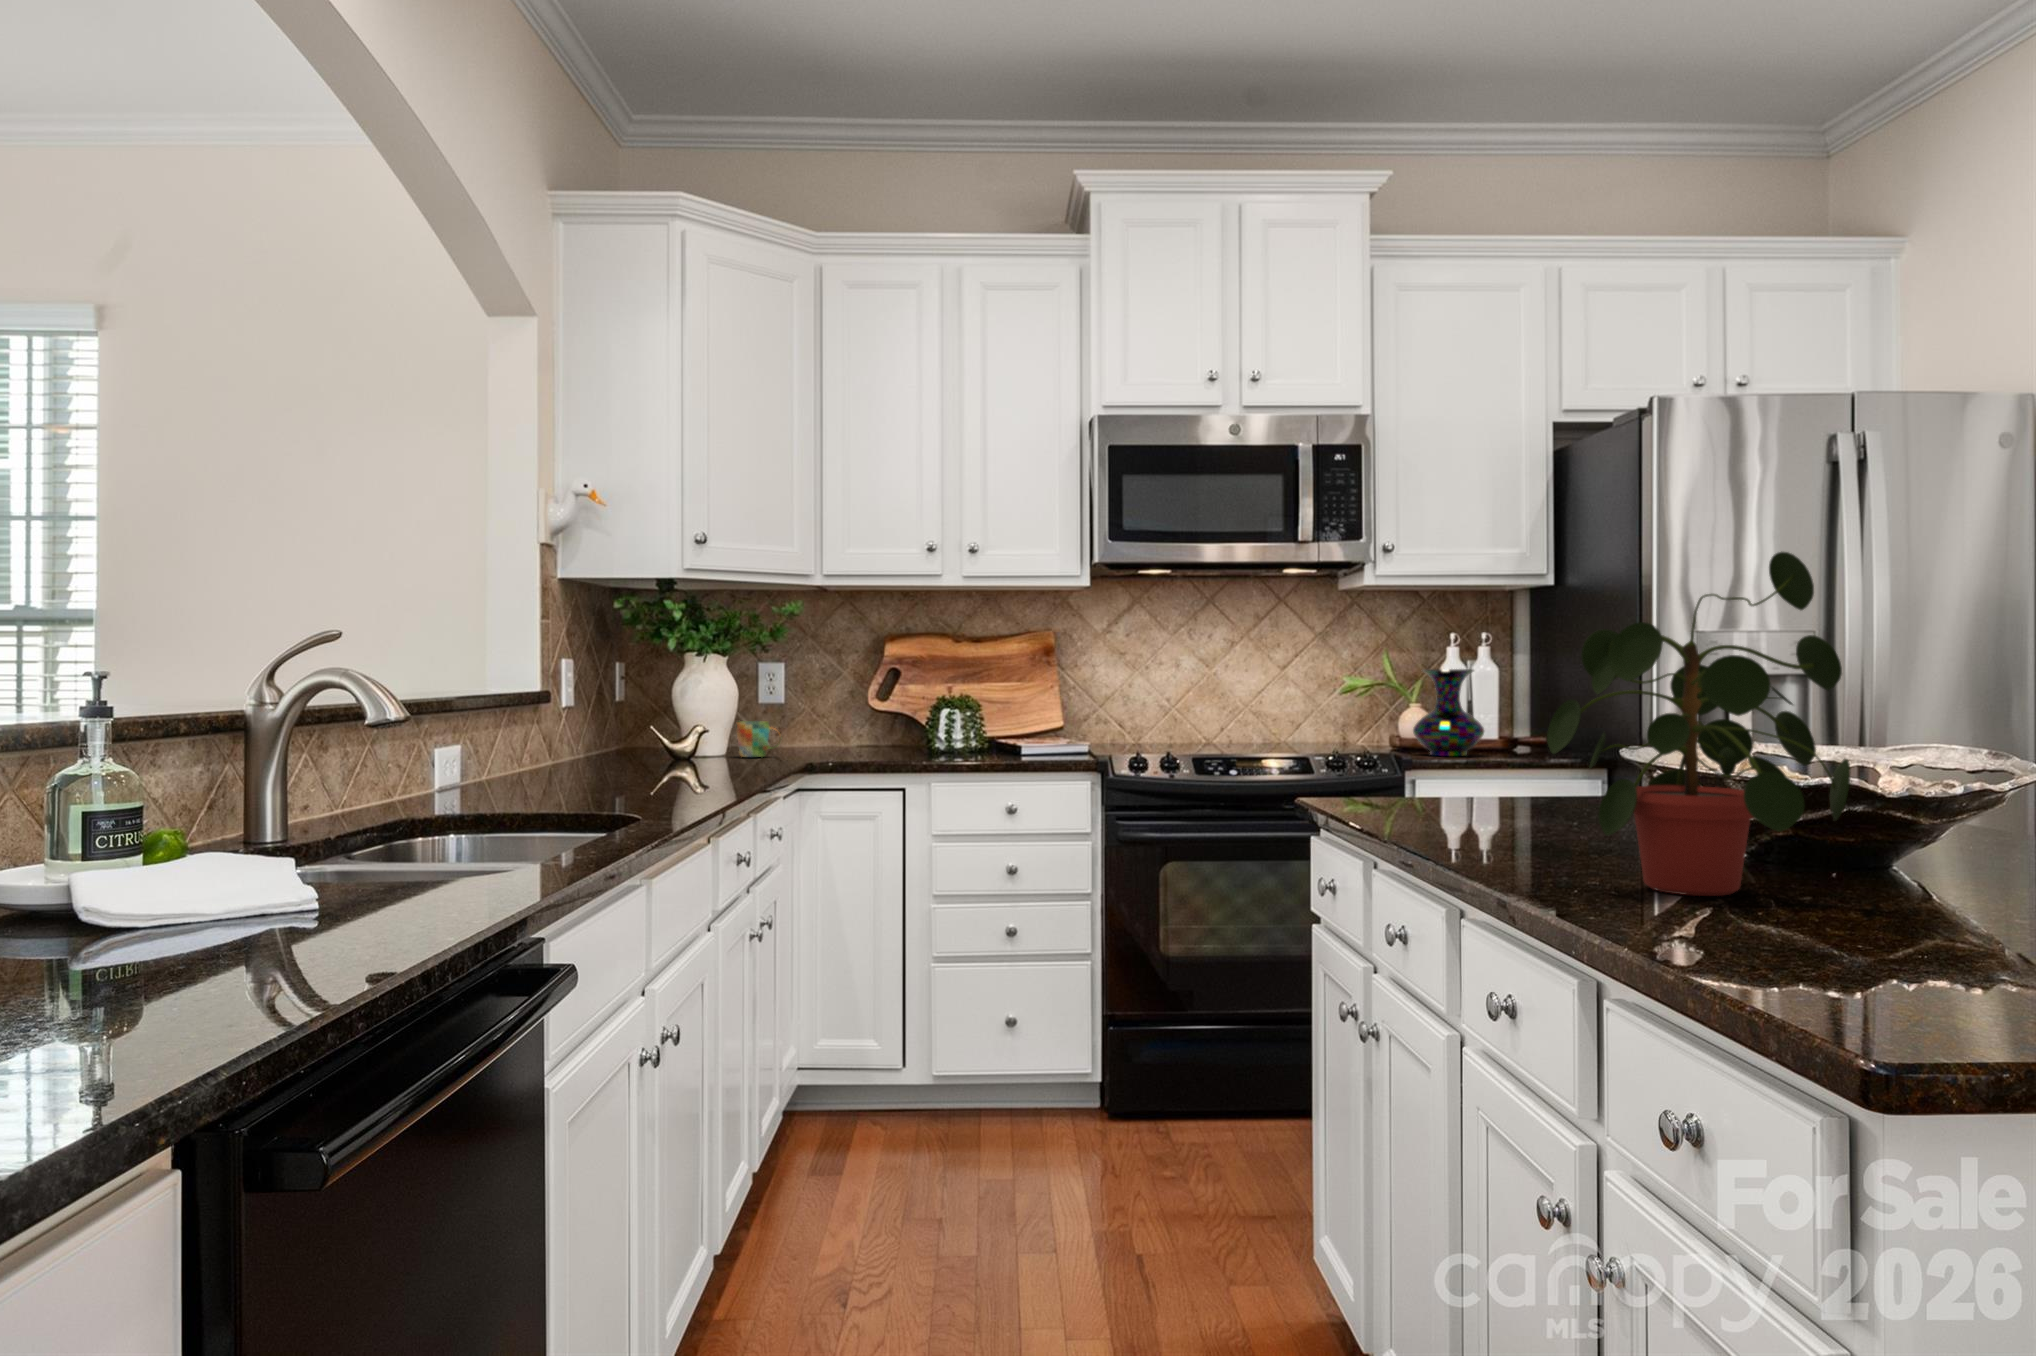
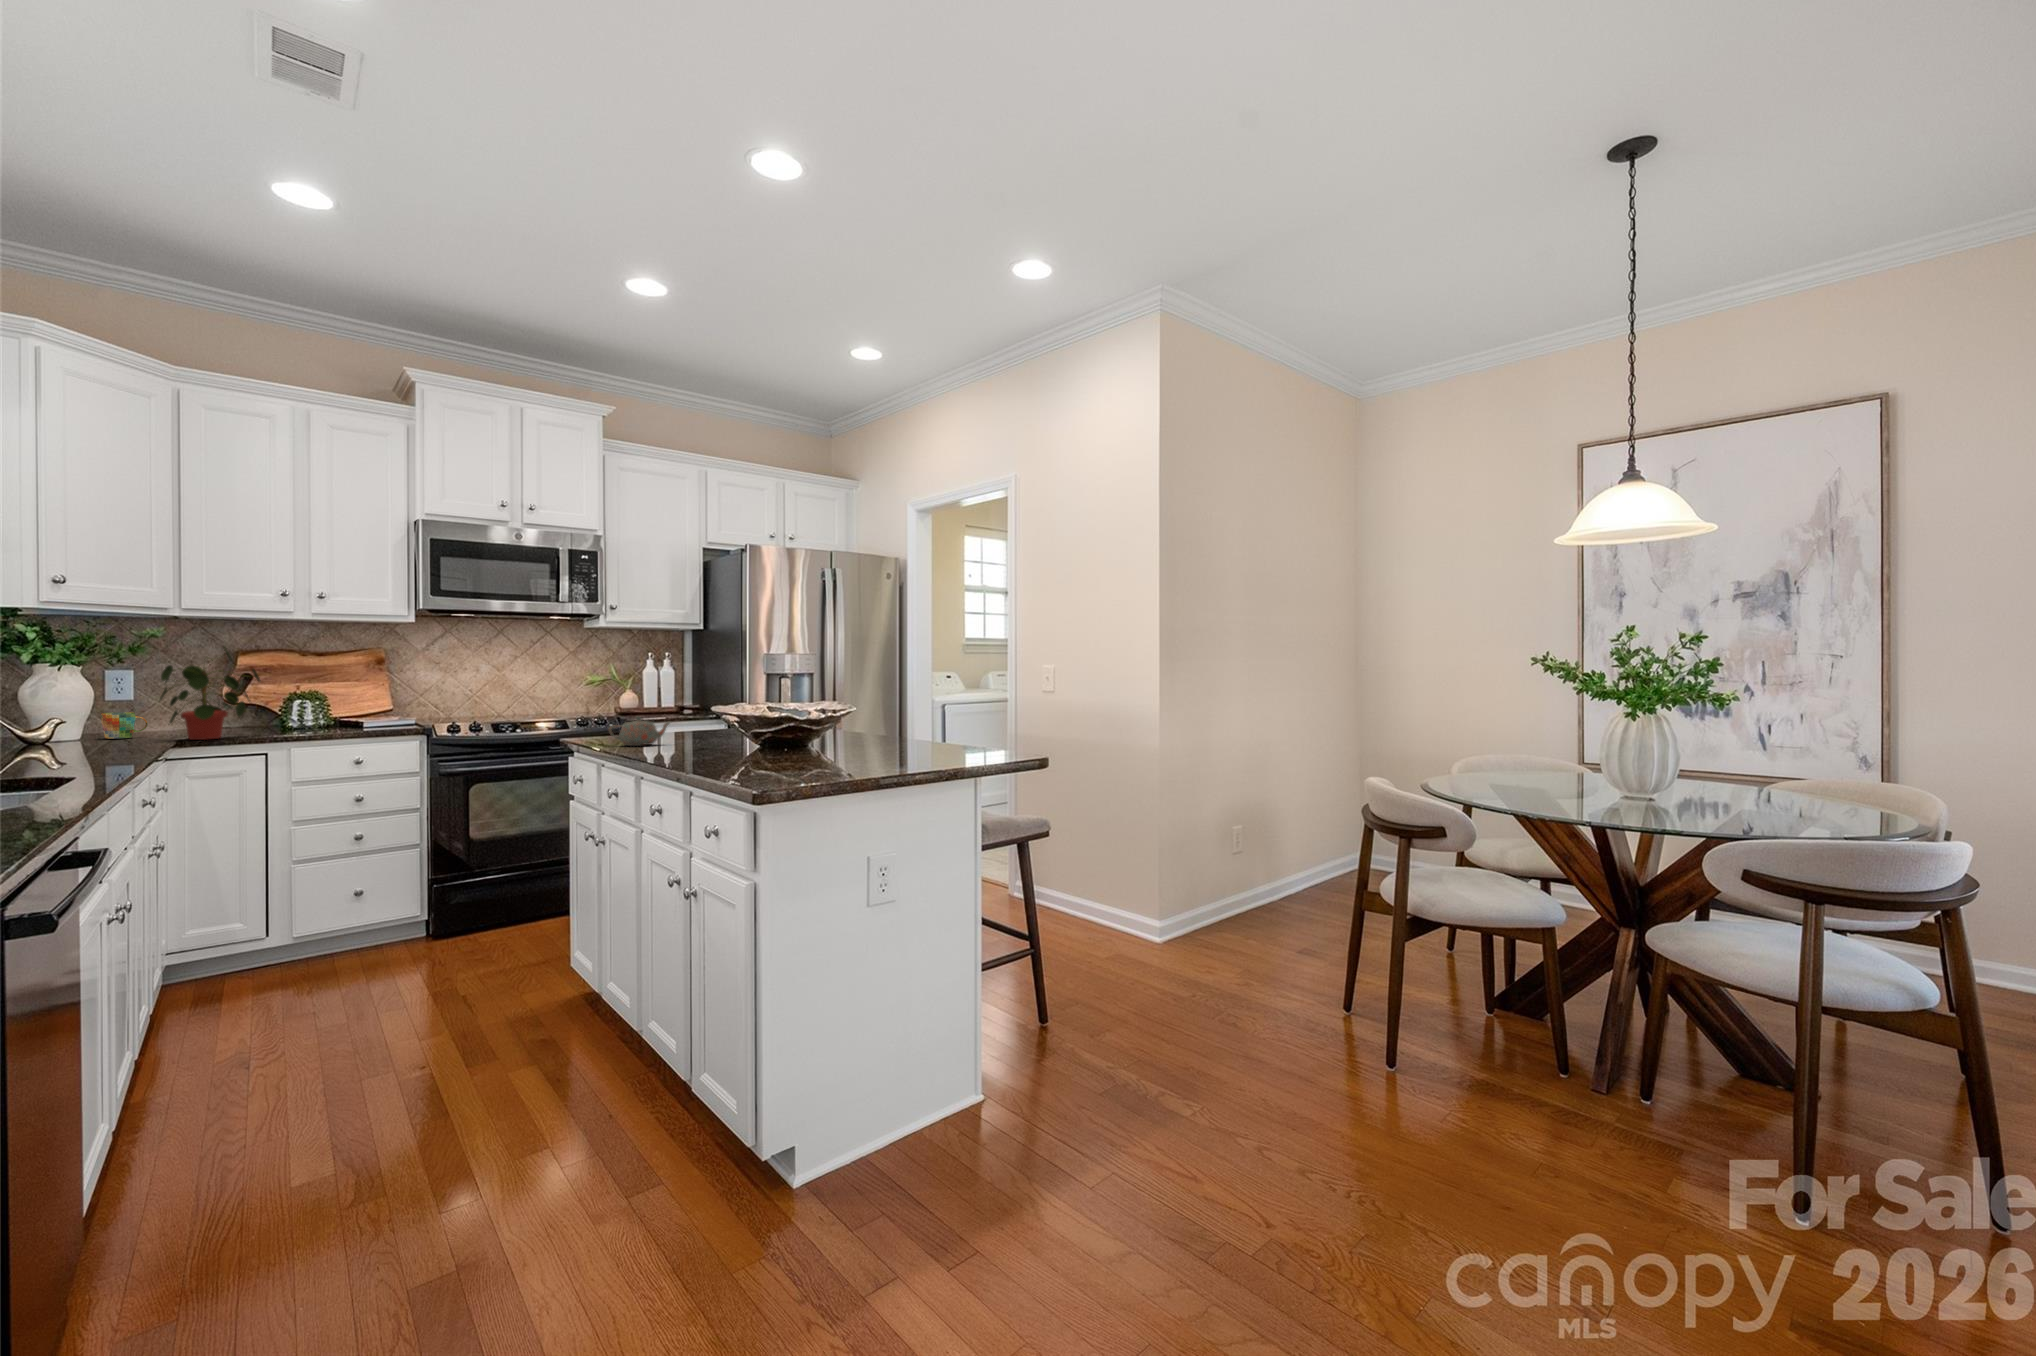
potted plant: present [1547,552,1850,896] -> present [160,648,261,740]
vase: present [1413,669,1484,756] -> none [627,672,667,719]
teapot: none [1386,759,1522,824] -> present [609,717,670,746]

